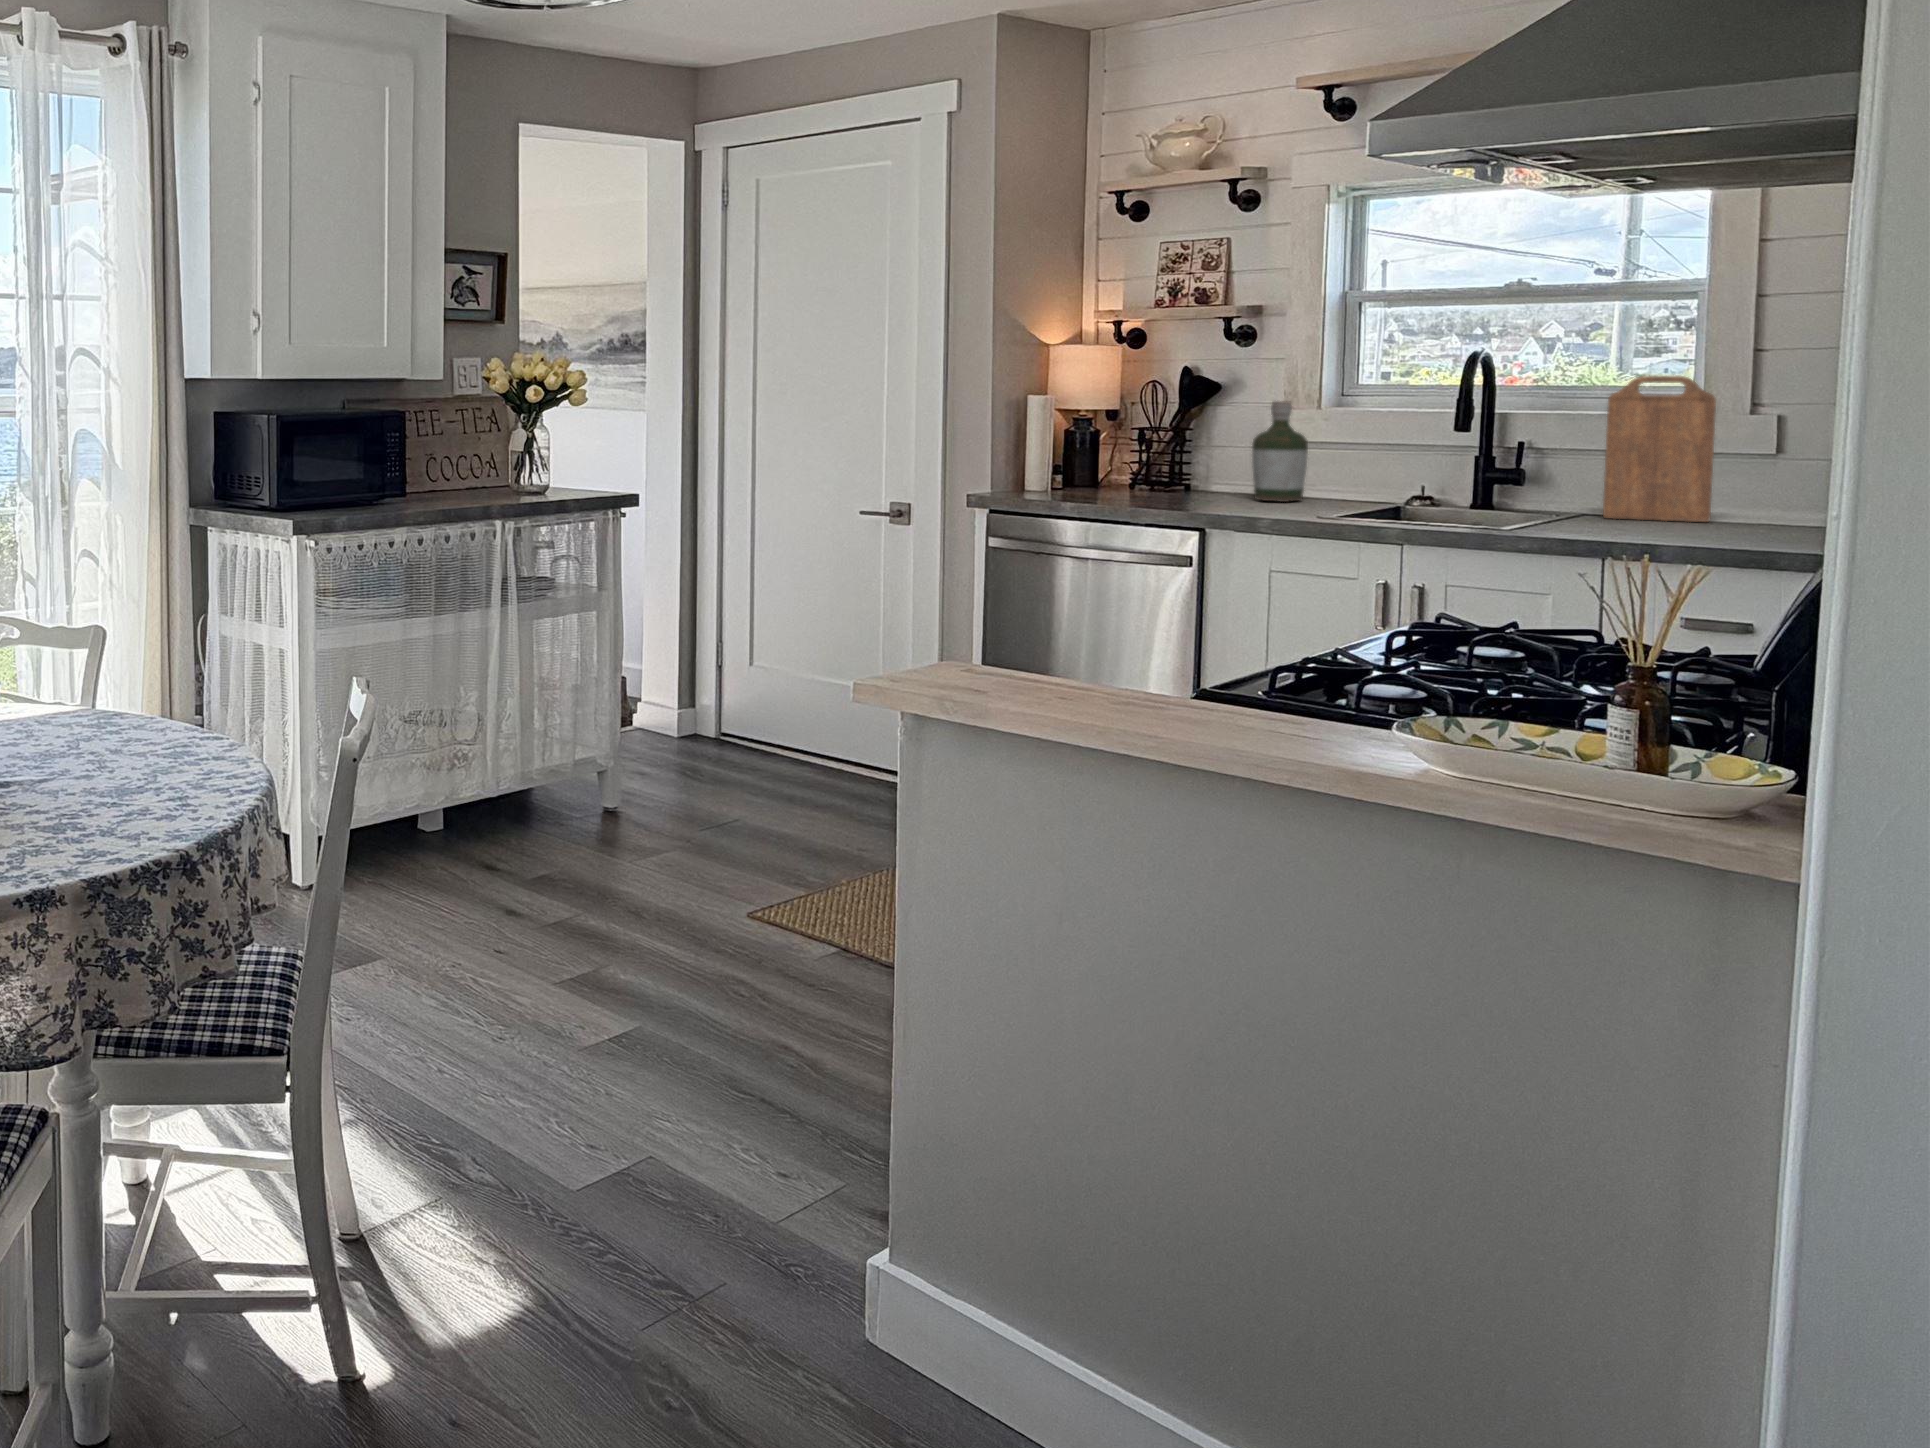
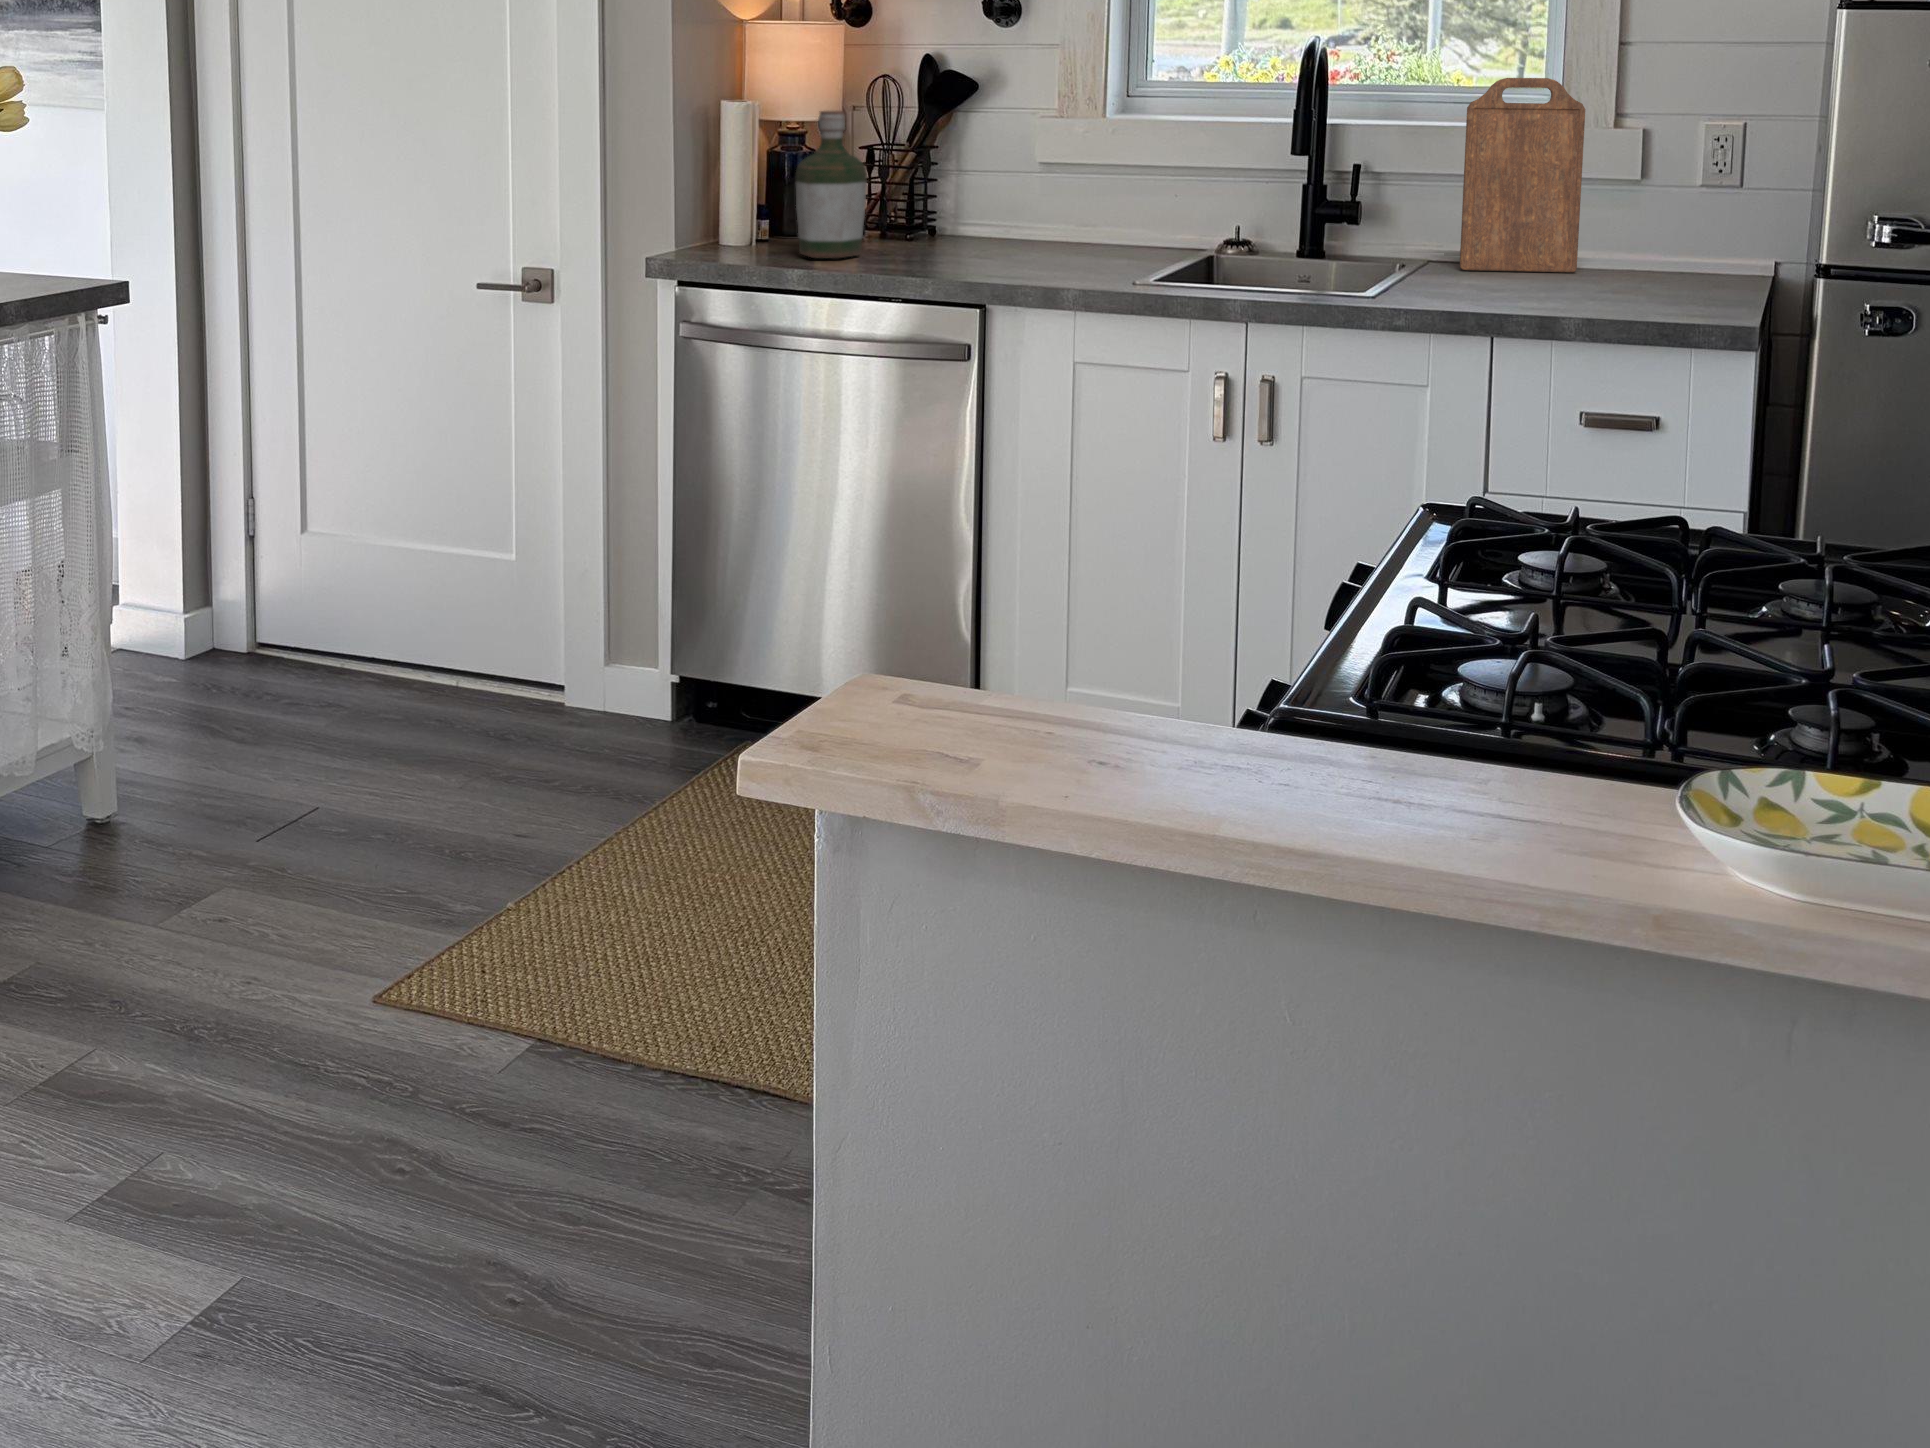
bottle: present [1252,401,1308,502] -> present [796,111,867,259]

